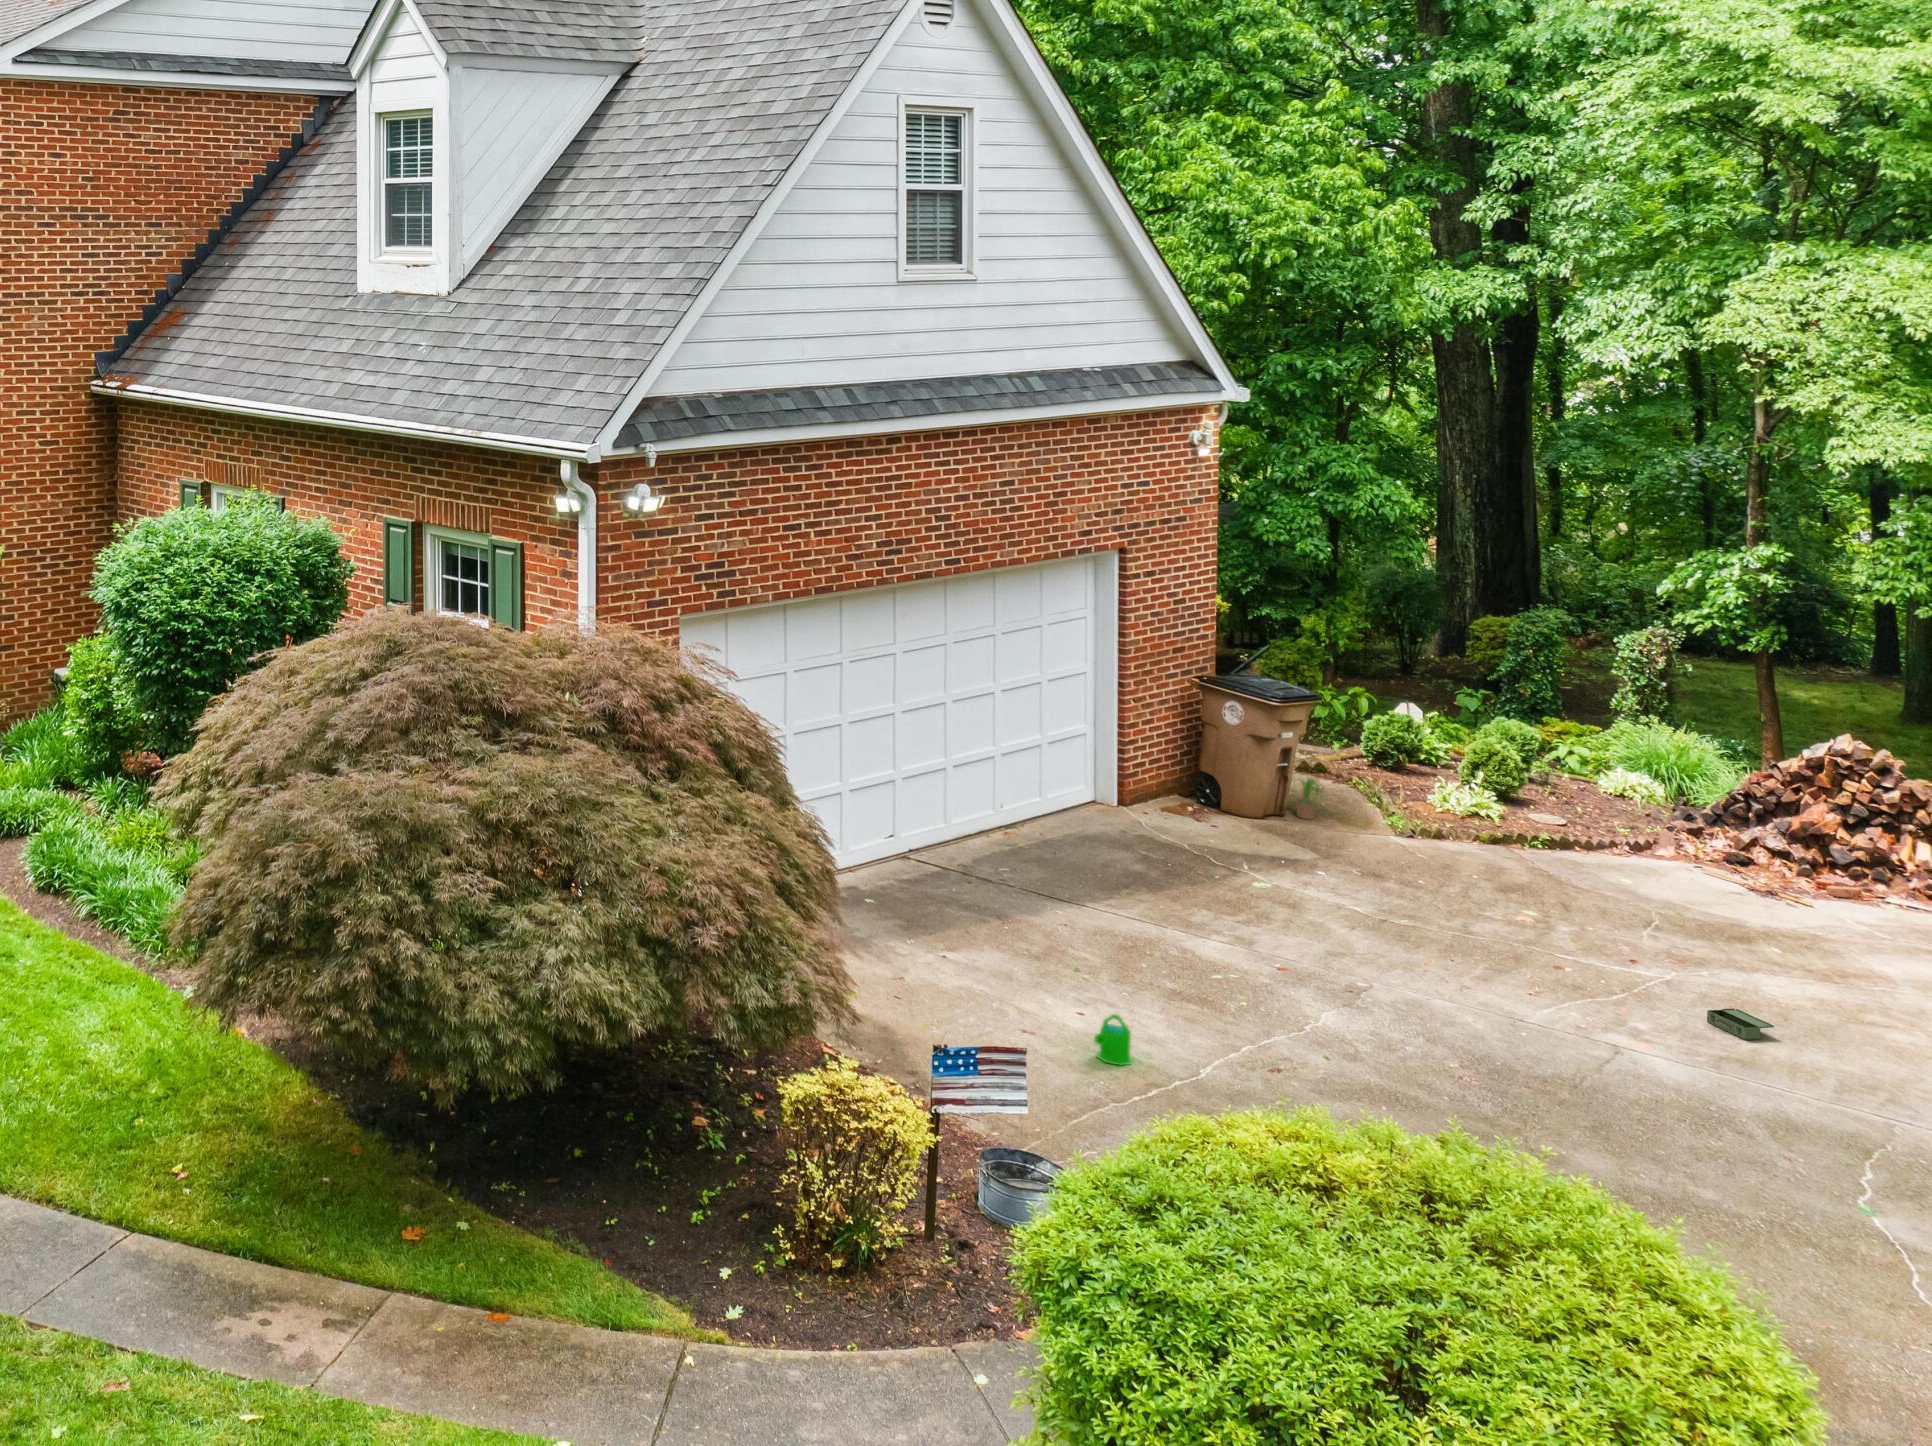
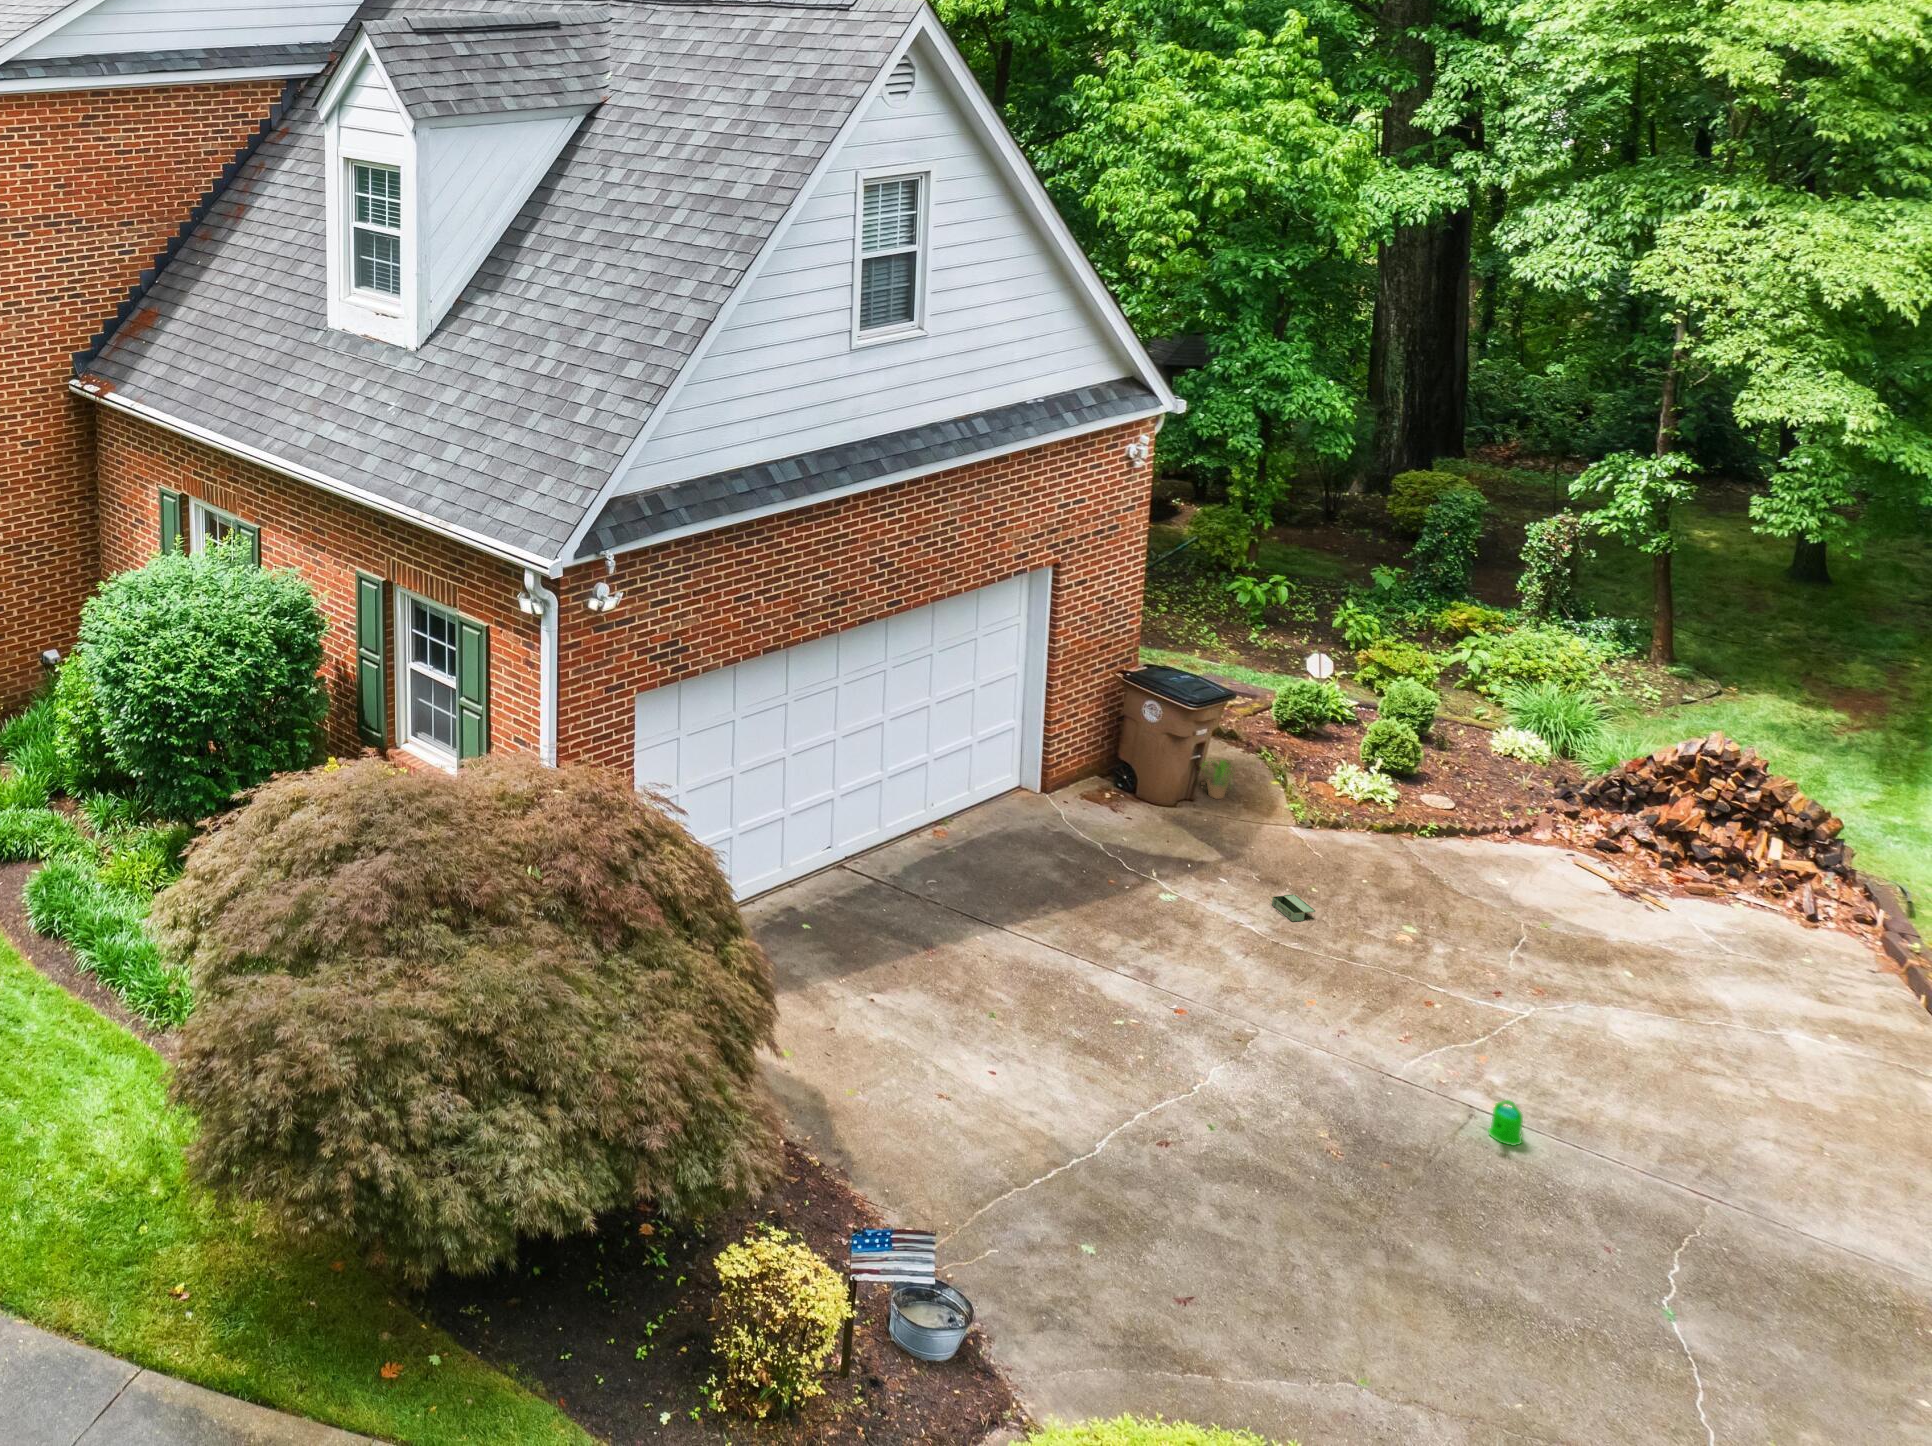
toolbox: present [1707,1009,1774,1040] -> present [1272,894,1315,921]
watering can: present [1094,1014,1132,1065] -> present [1489,1100,1523,1145]

